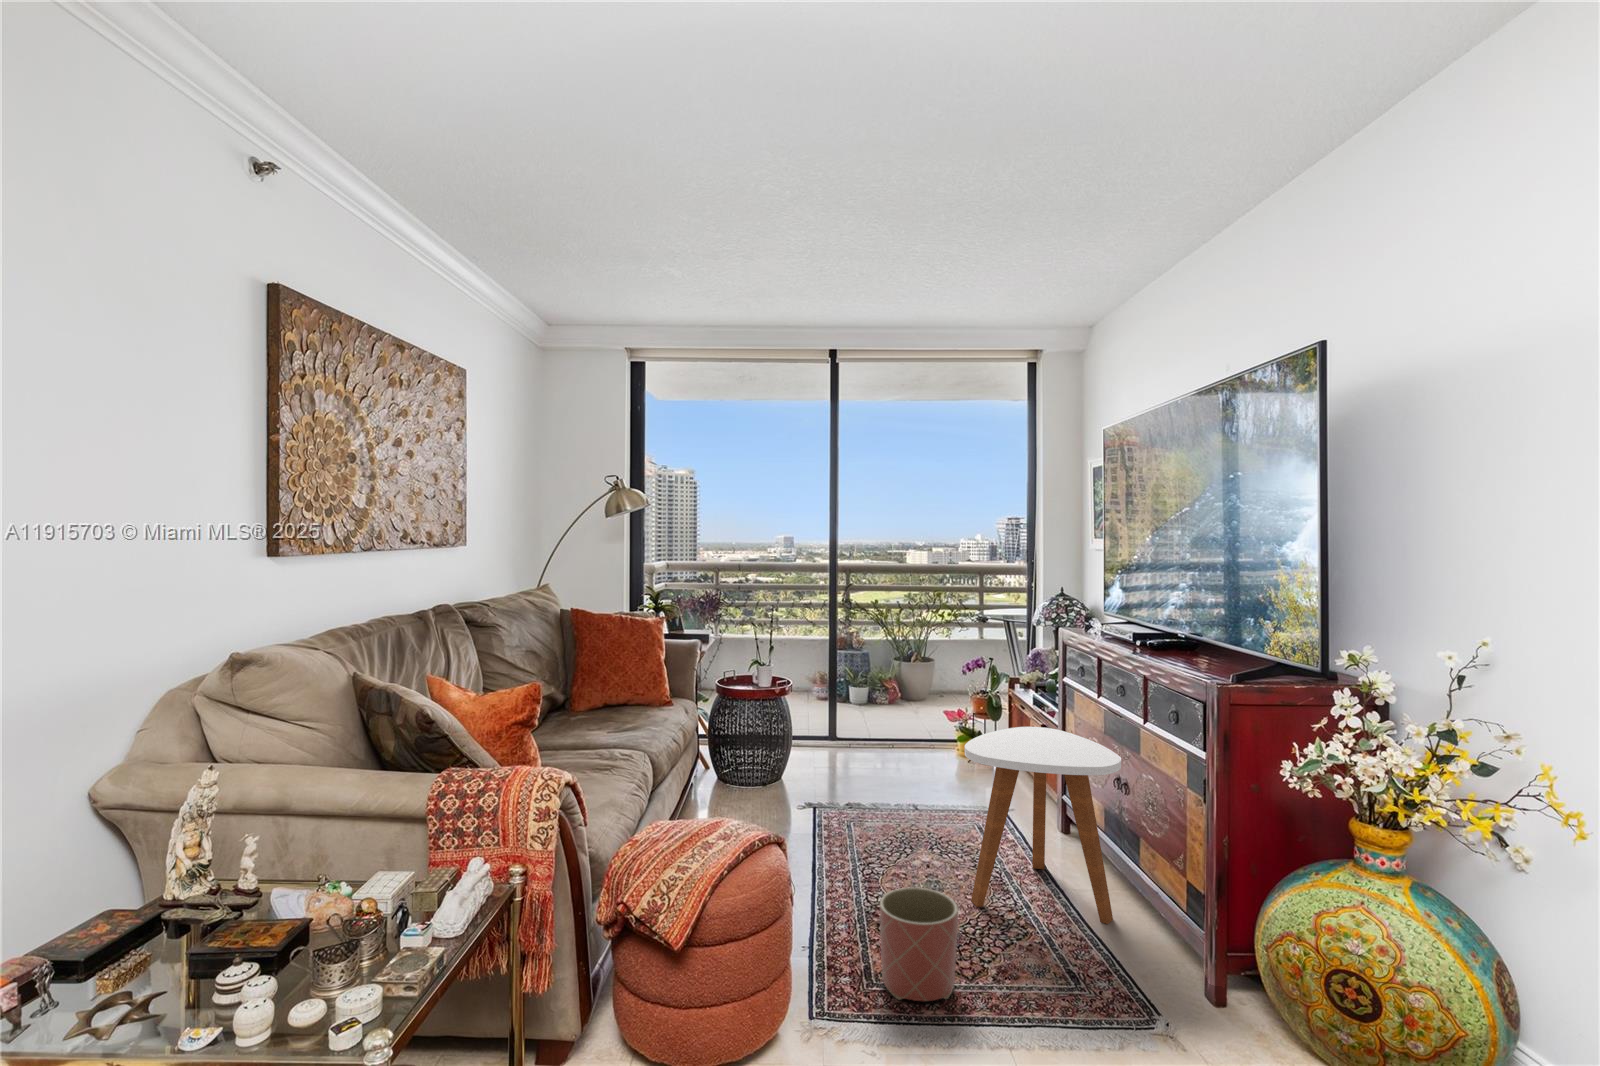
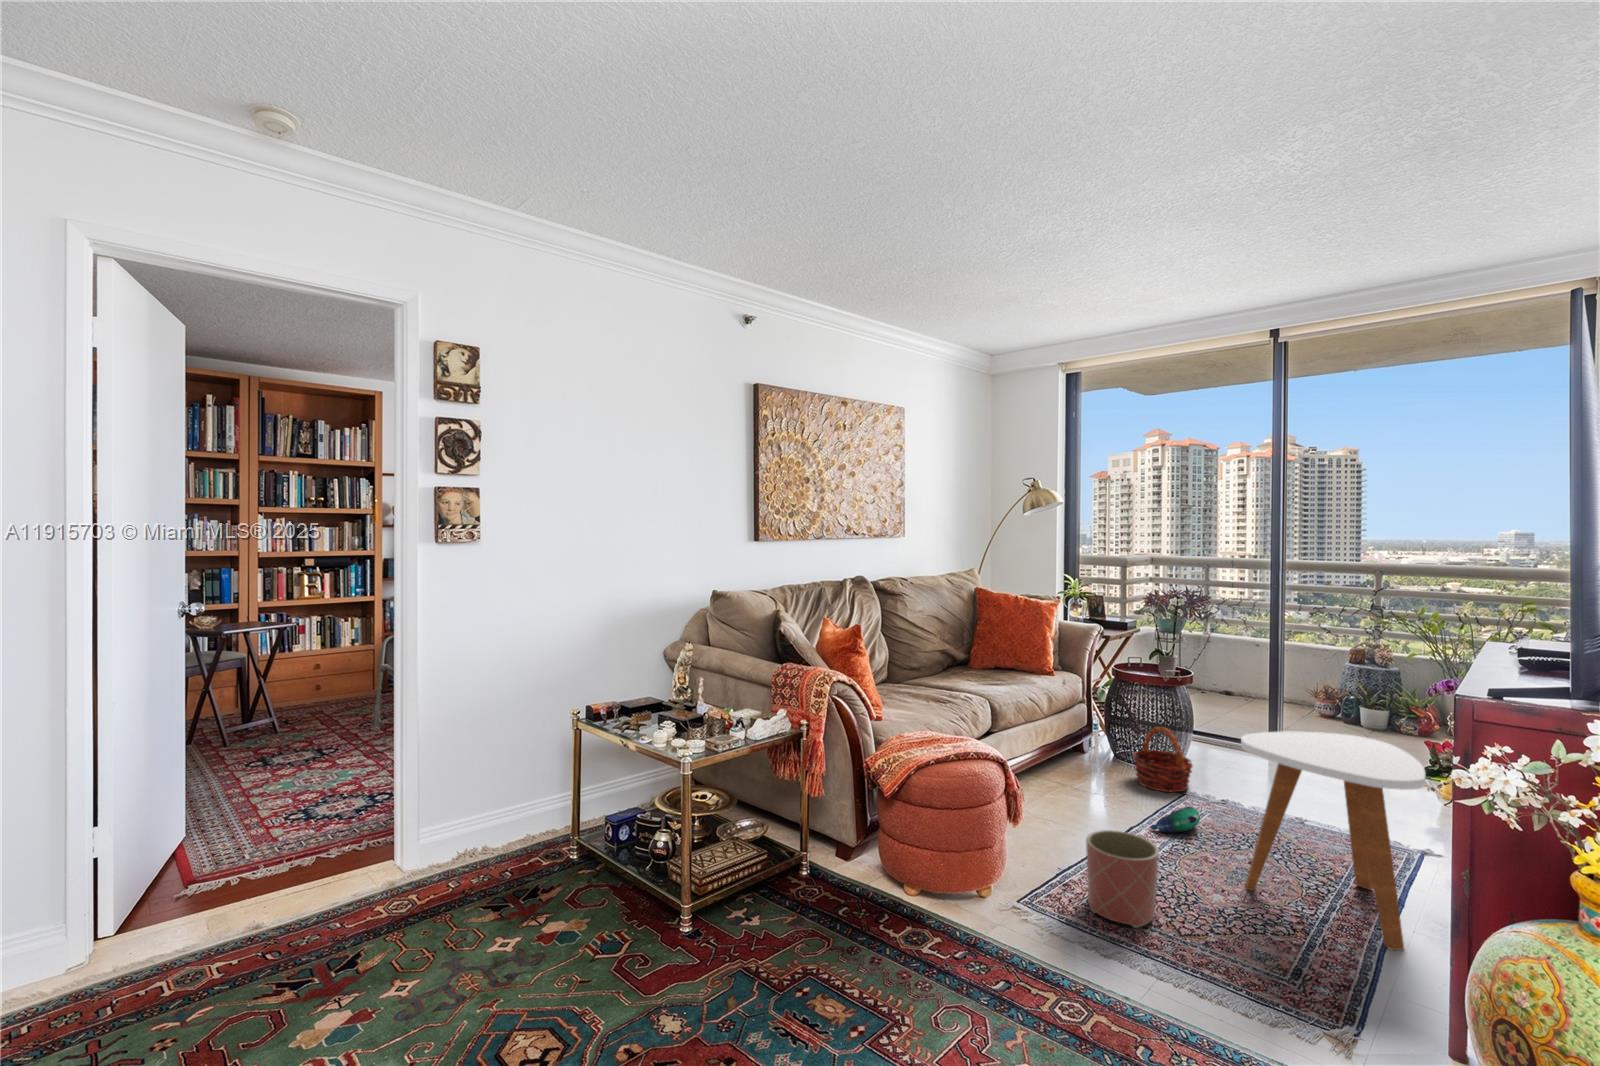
basket: none [785,749,846,820] -> present [1133,727,1193,793]
plush toy: none [852,831,892,869] -> present [1150,807,1200,833]

